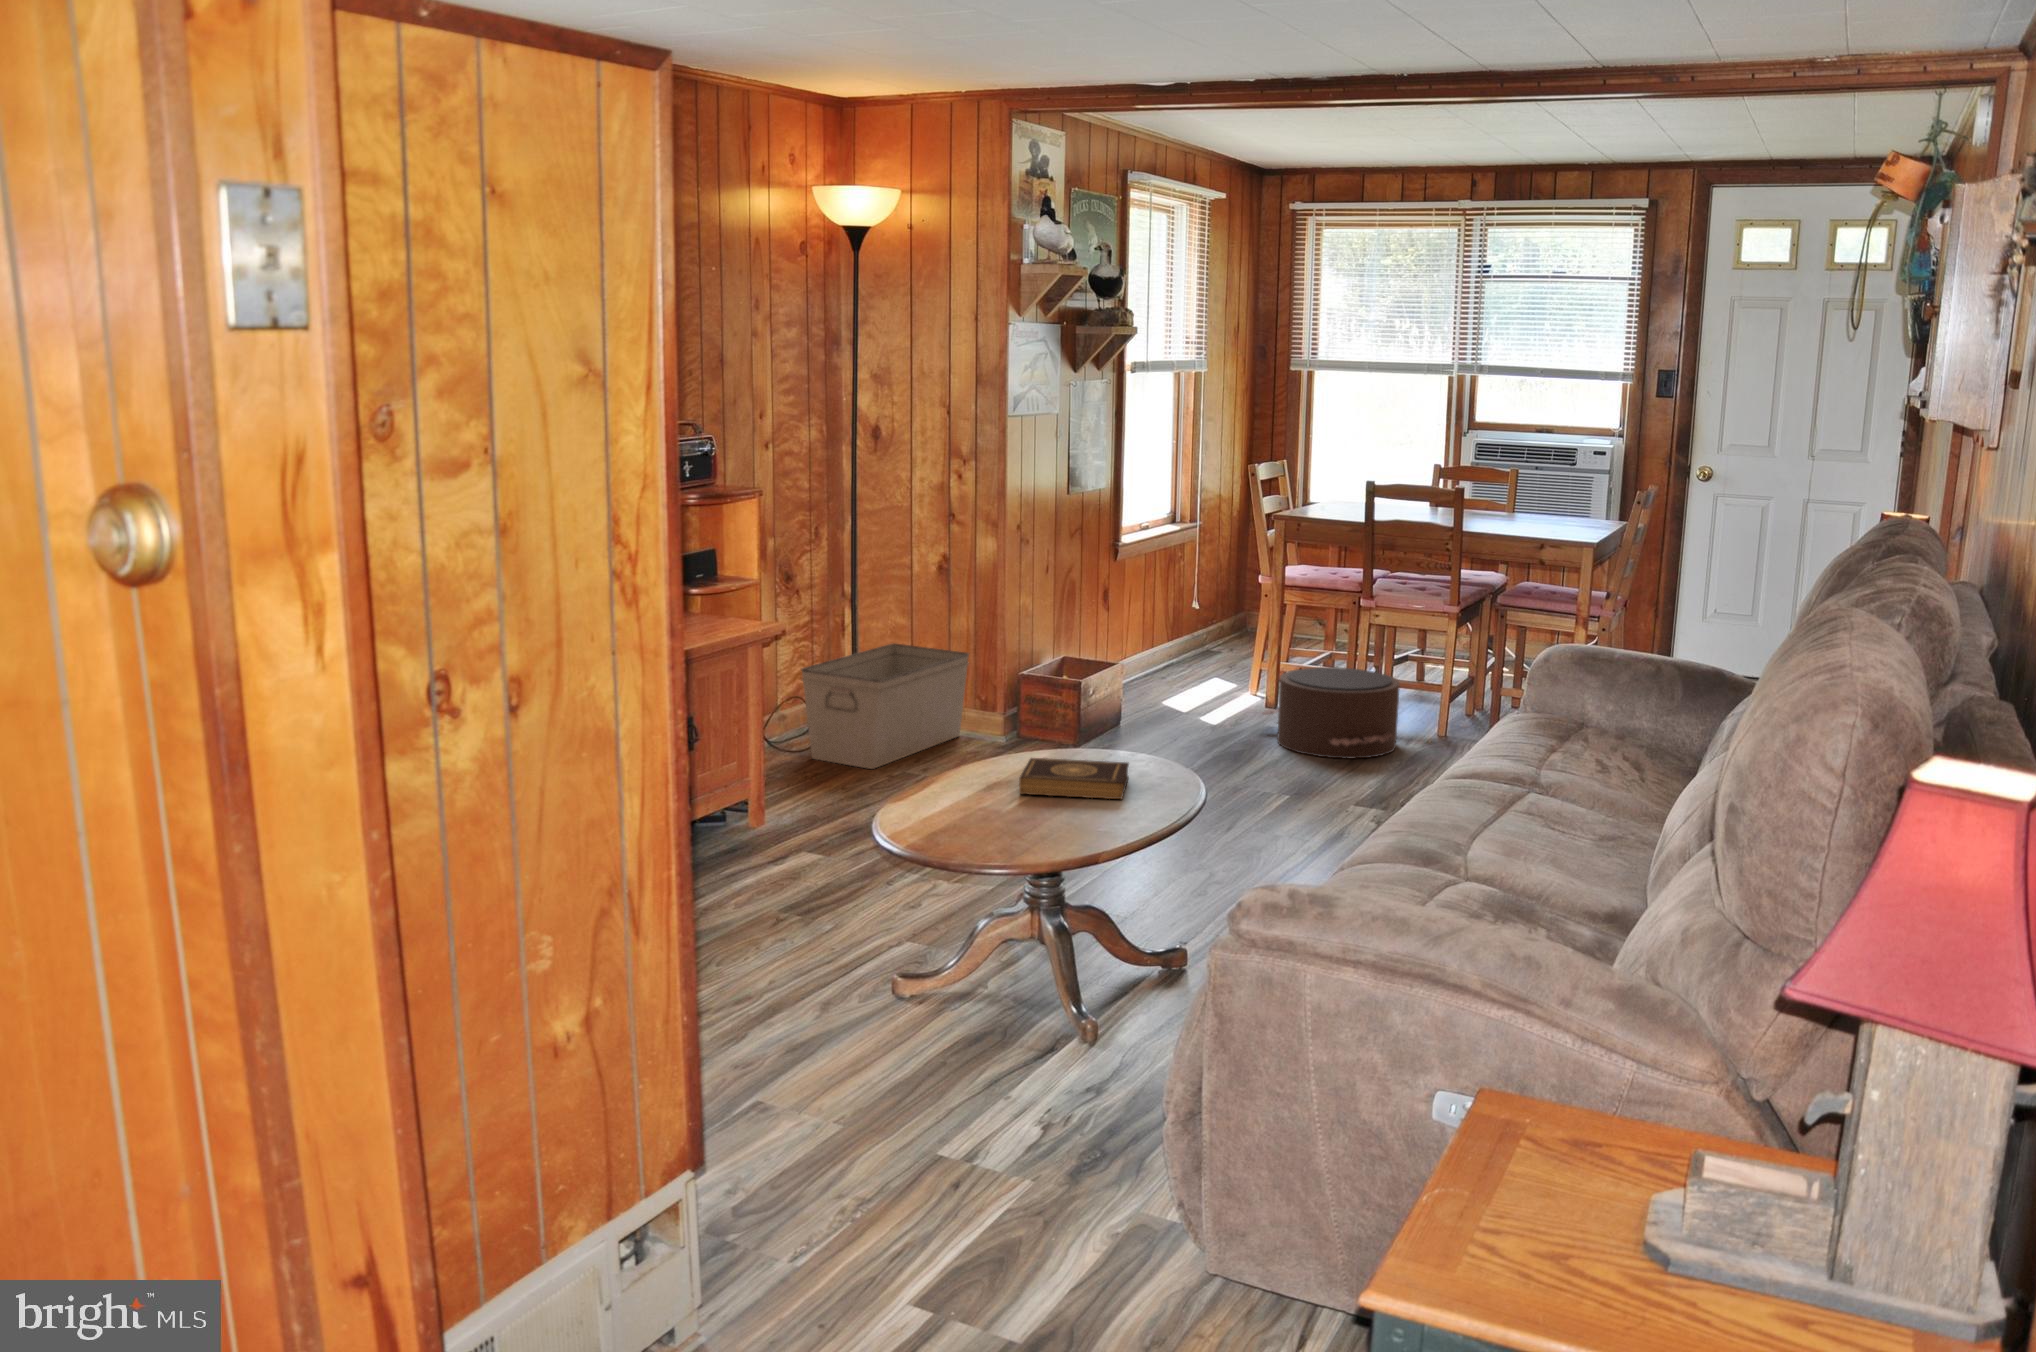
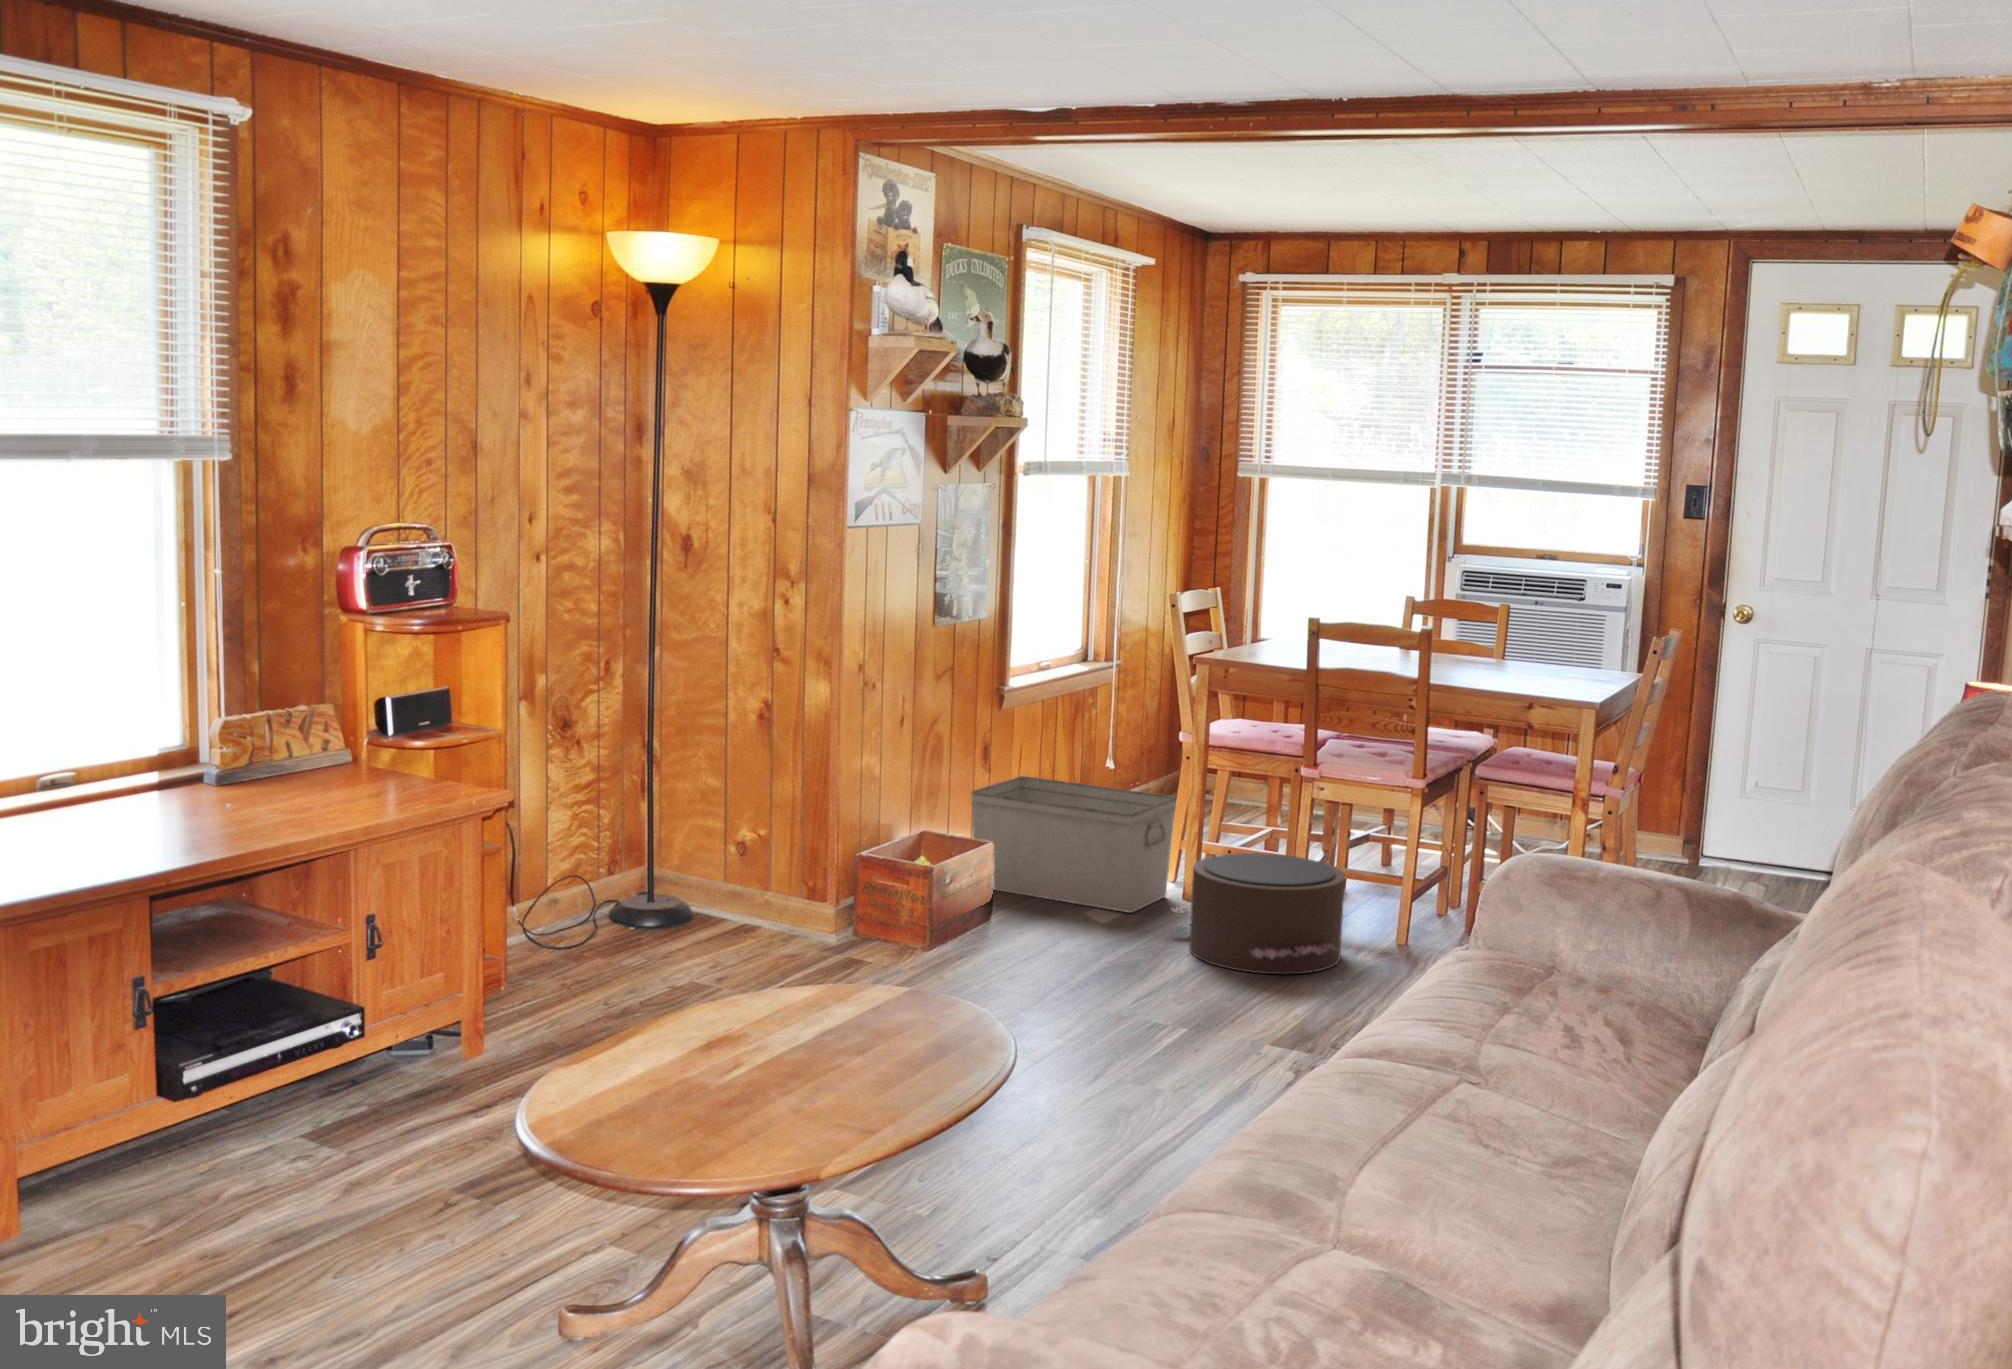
storage bin: present [802,644,969,769] -> present [970,776,1176,913]
book: present [1019,758,1129,799] -> none [759,991,918,1055]

